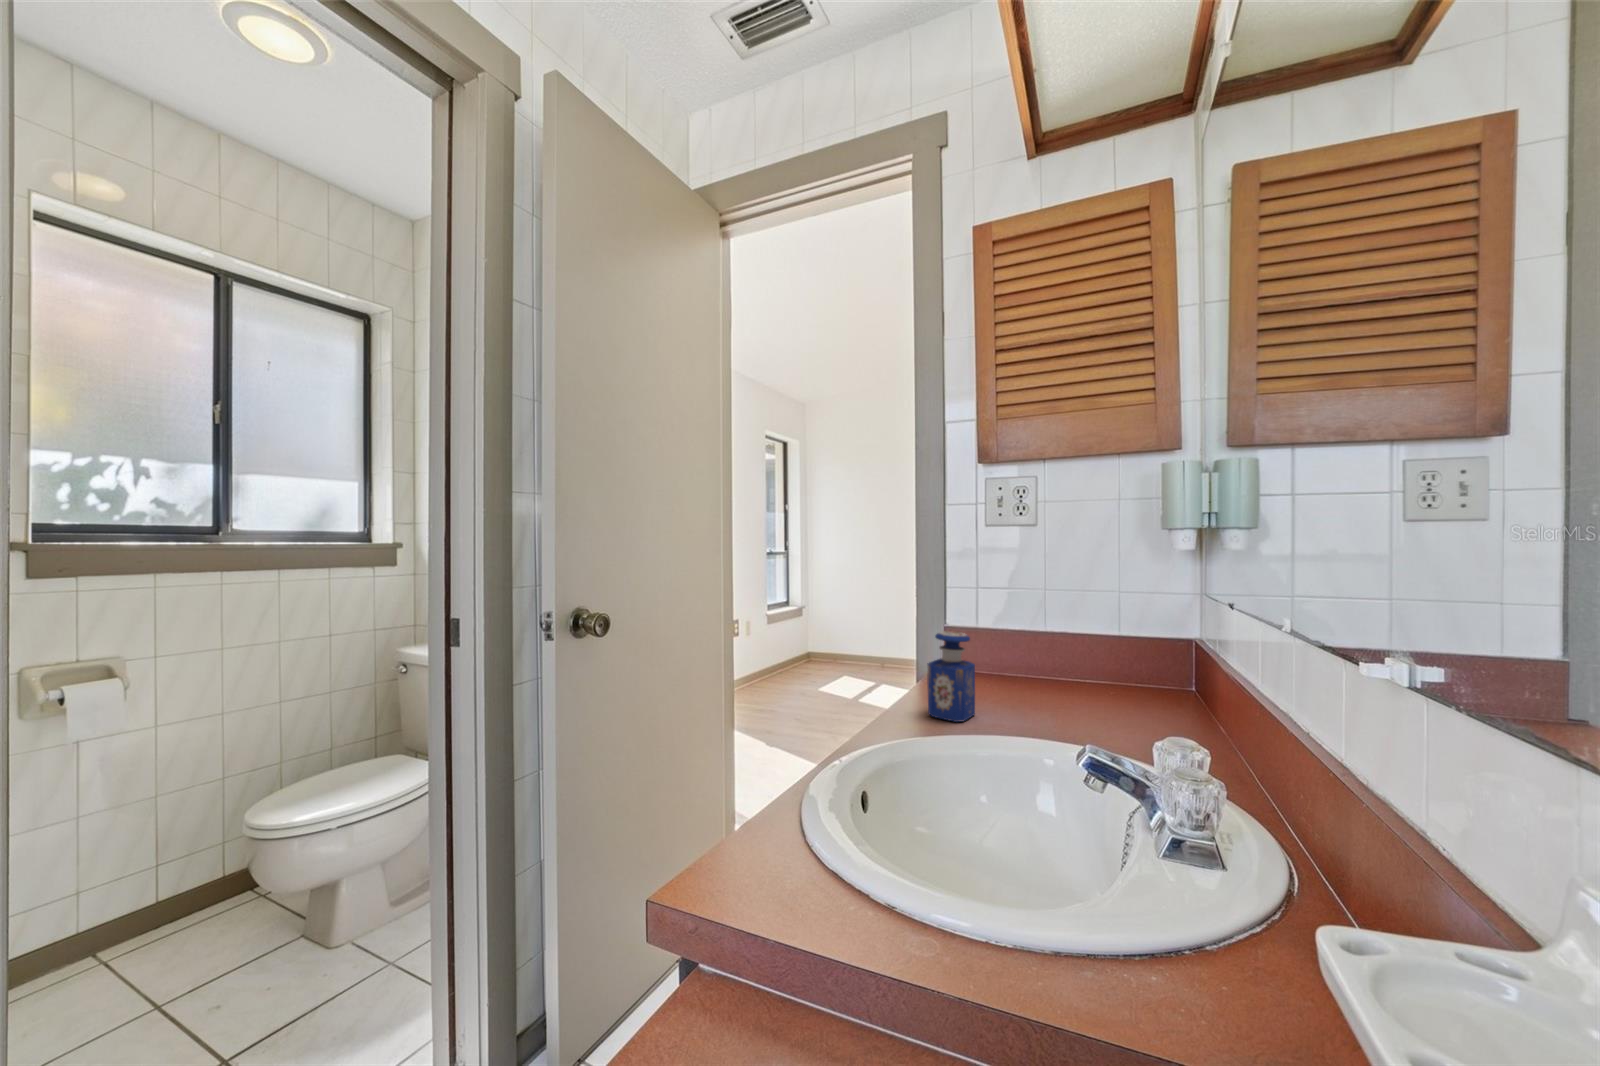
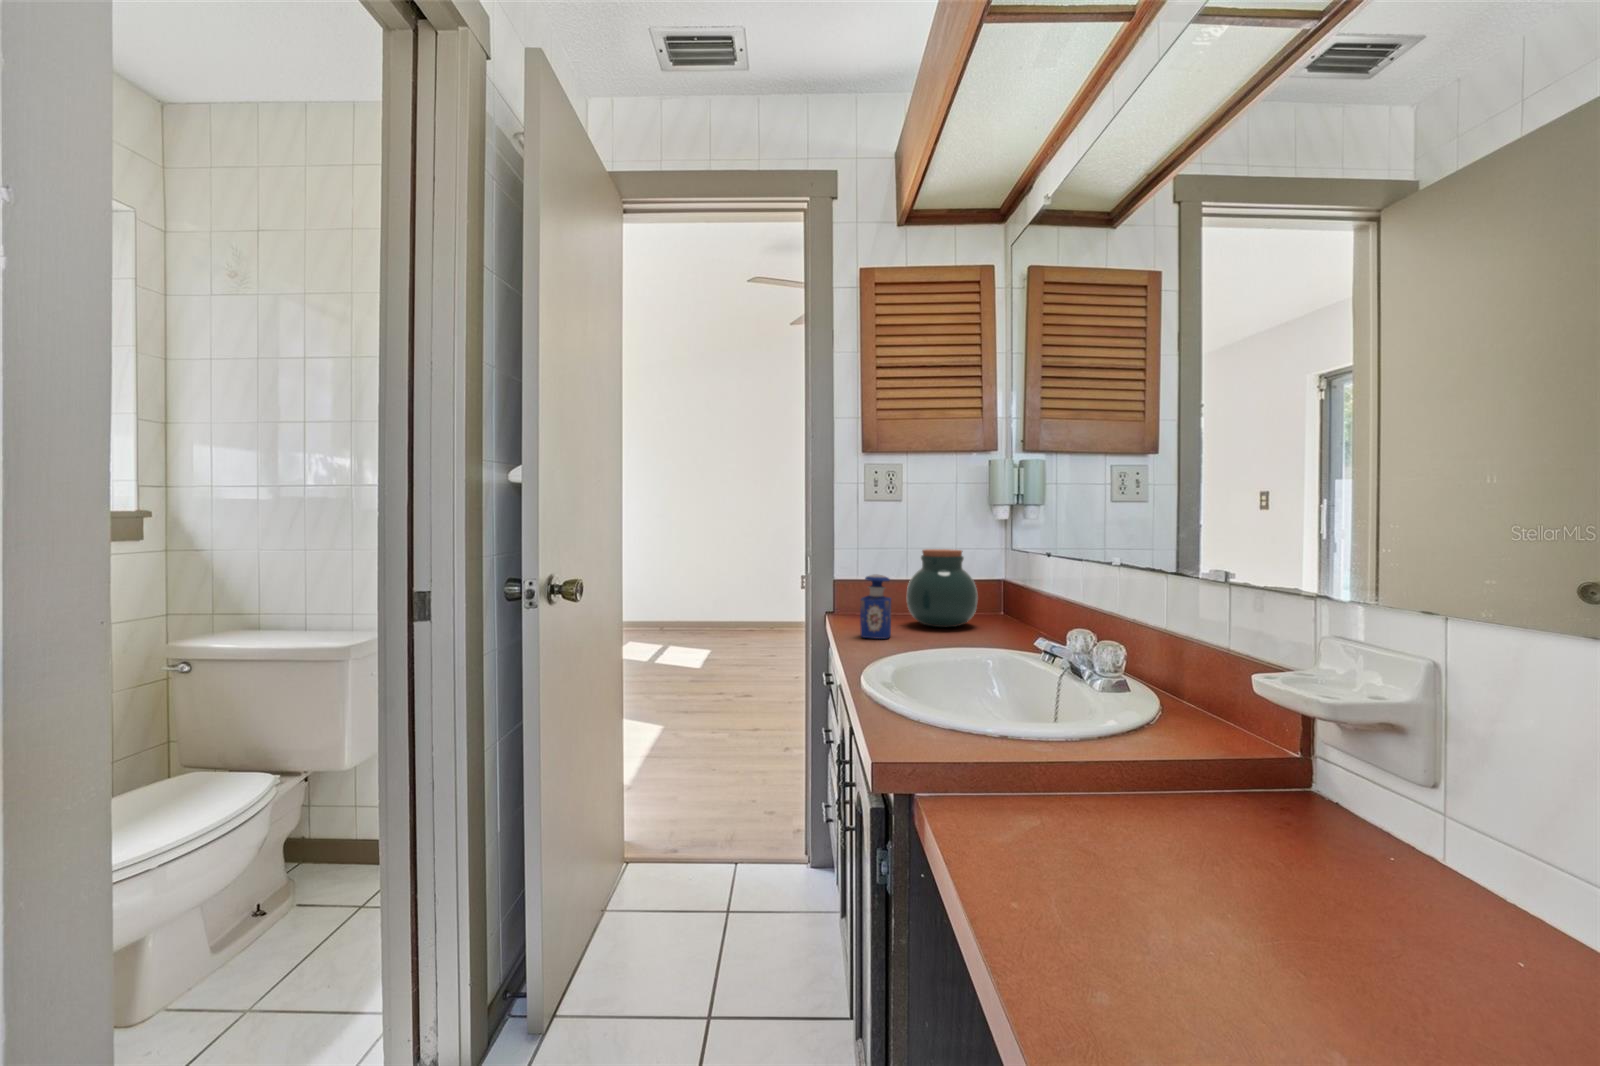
jar: none [1018,594,1127,710] -> present [907,549,978,627]

